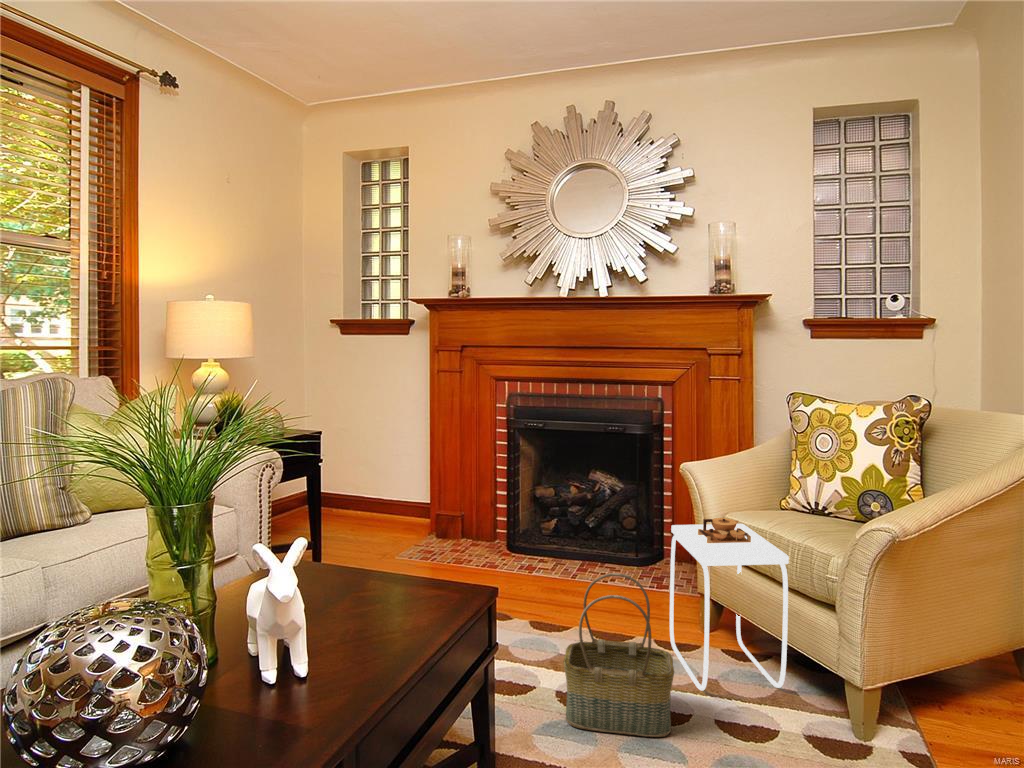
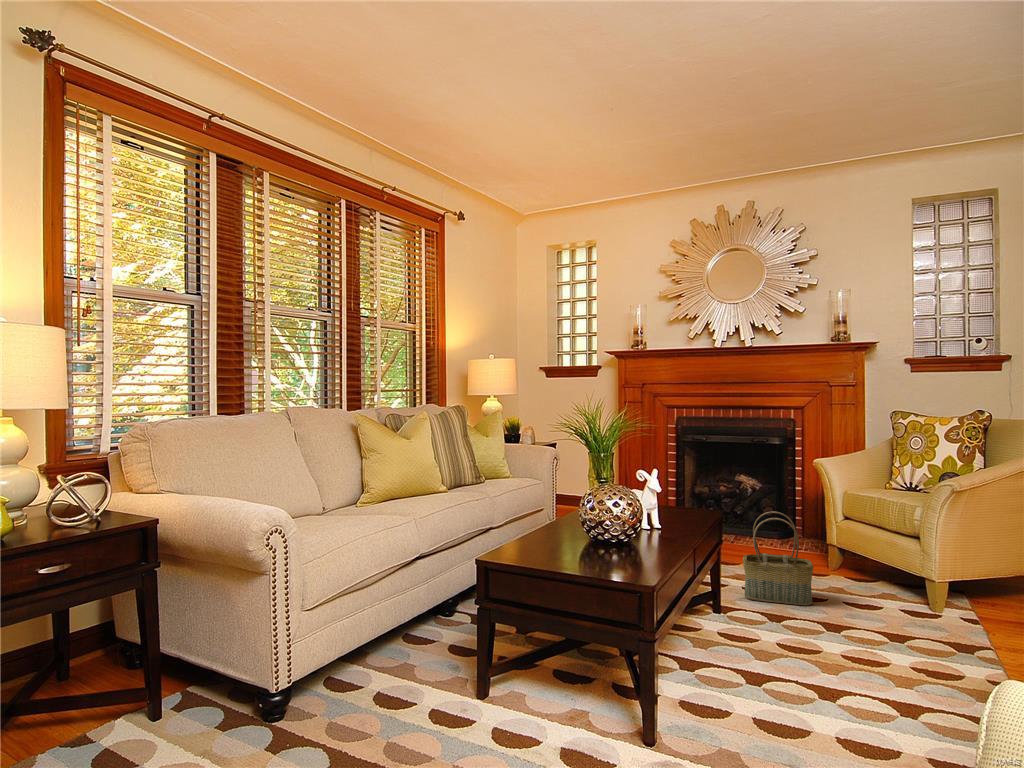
side table: present [670,518,789,691] -> none [807,486,888,592]

